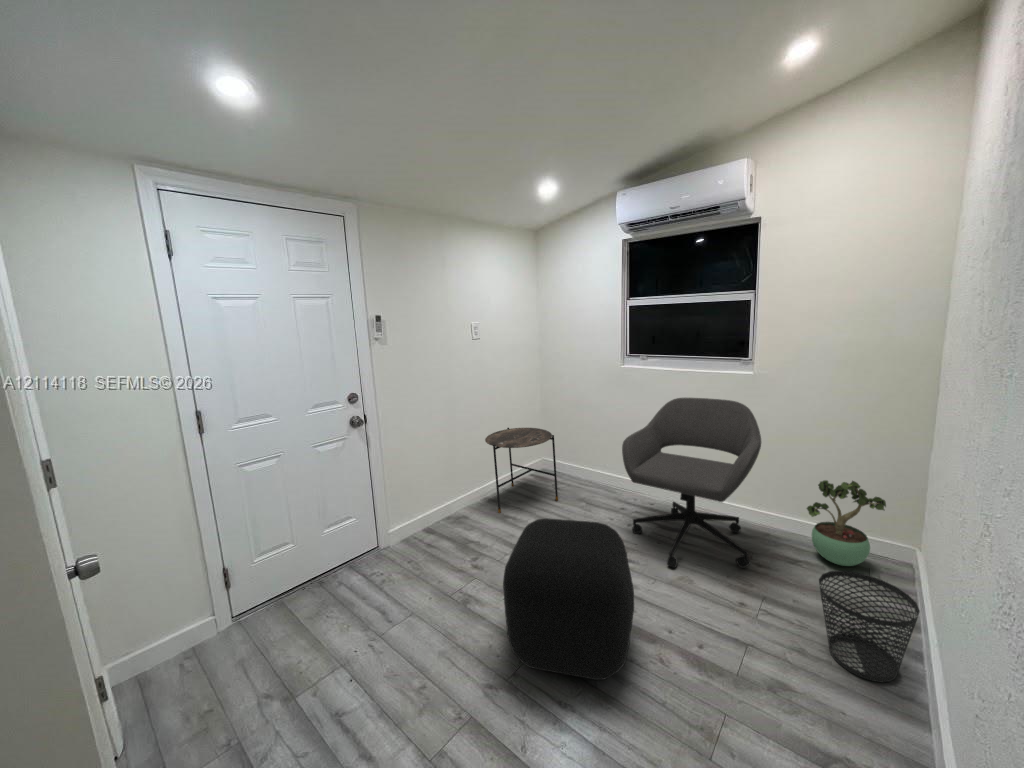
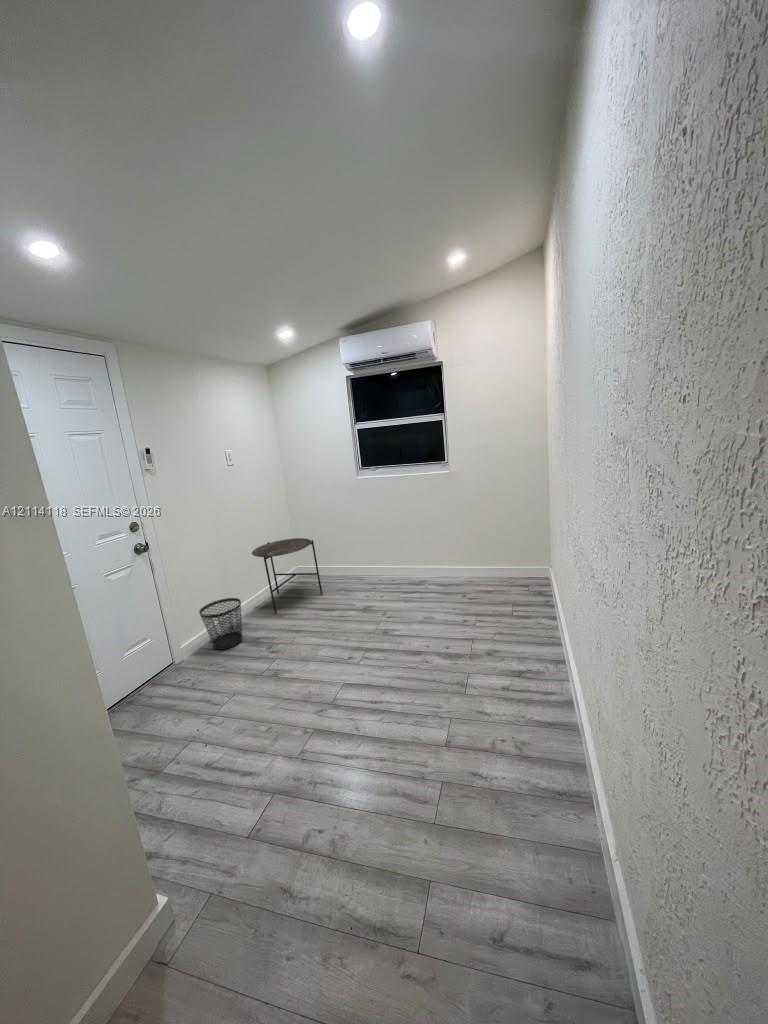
office chair: present [622,398,761,568] -> none [373,492,465,613]
potted plant: present [807,480,886,566] -> none [491,531,529,586]
ottoman: present [503,519,634,680] -> none [316,584,407,689]
wastebasket: present [819,571,920,682] -> present [199,598,242,649]

